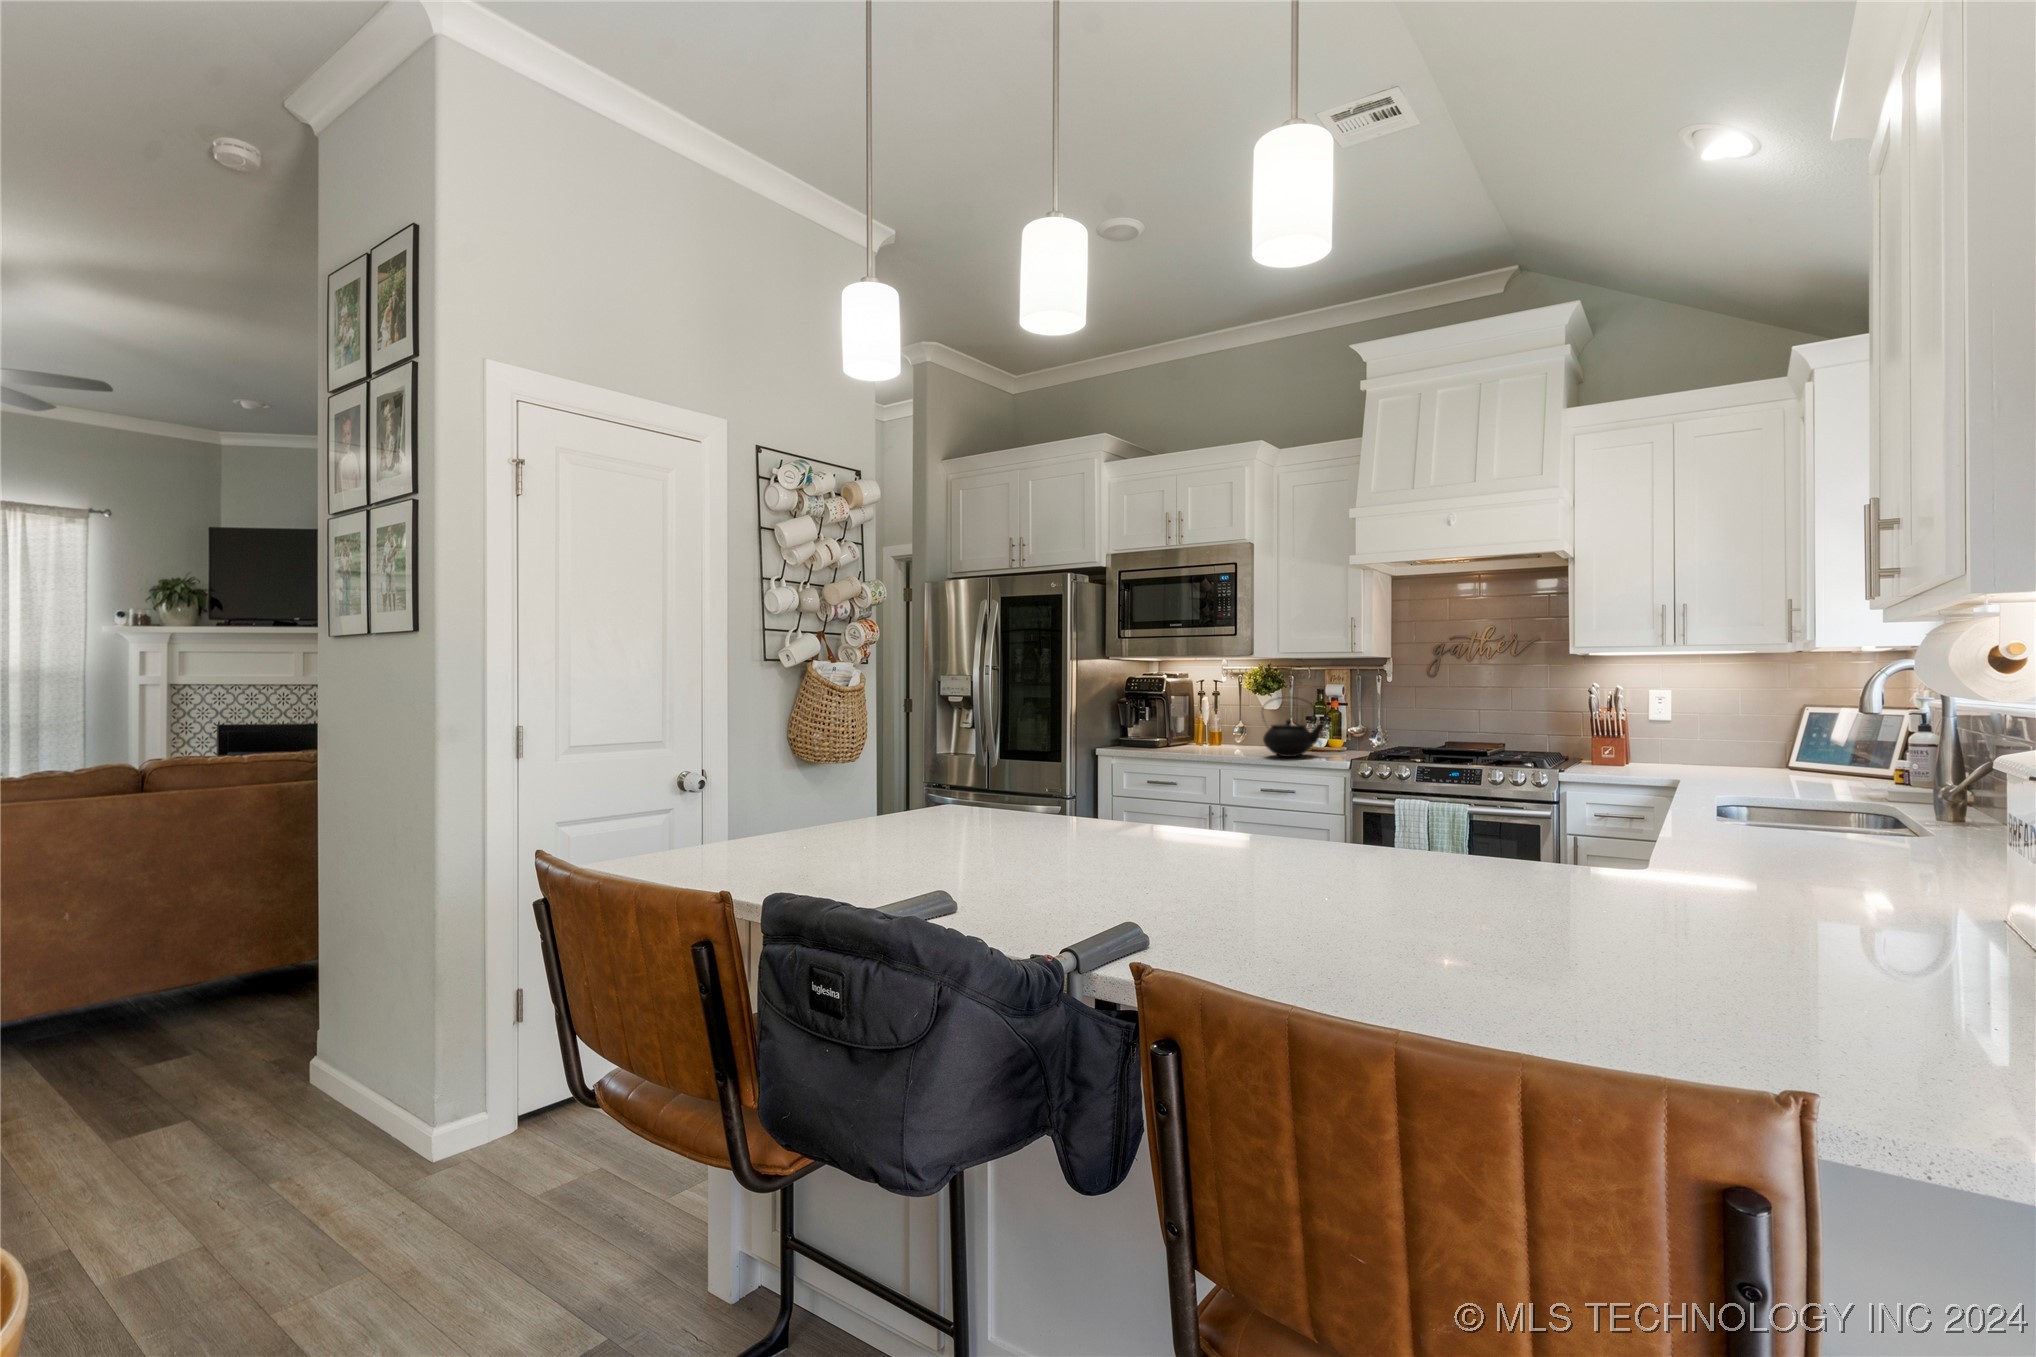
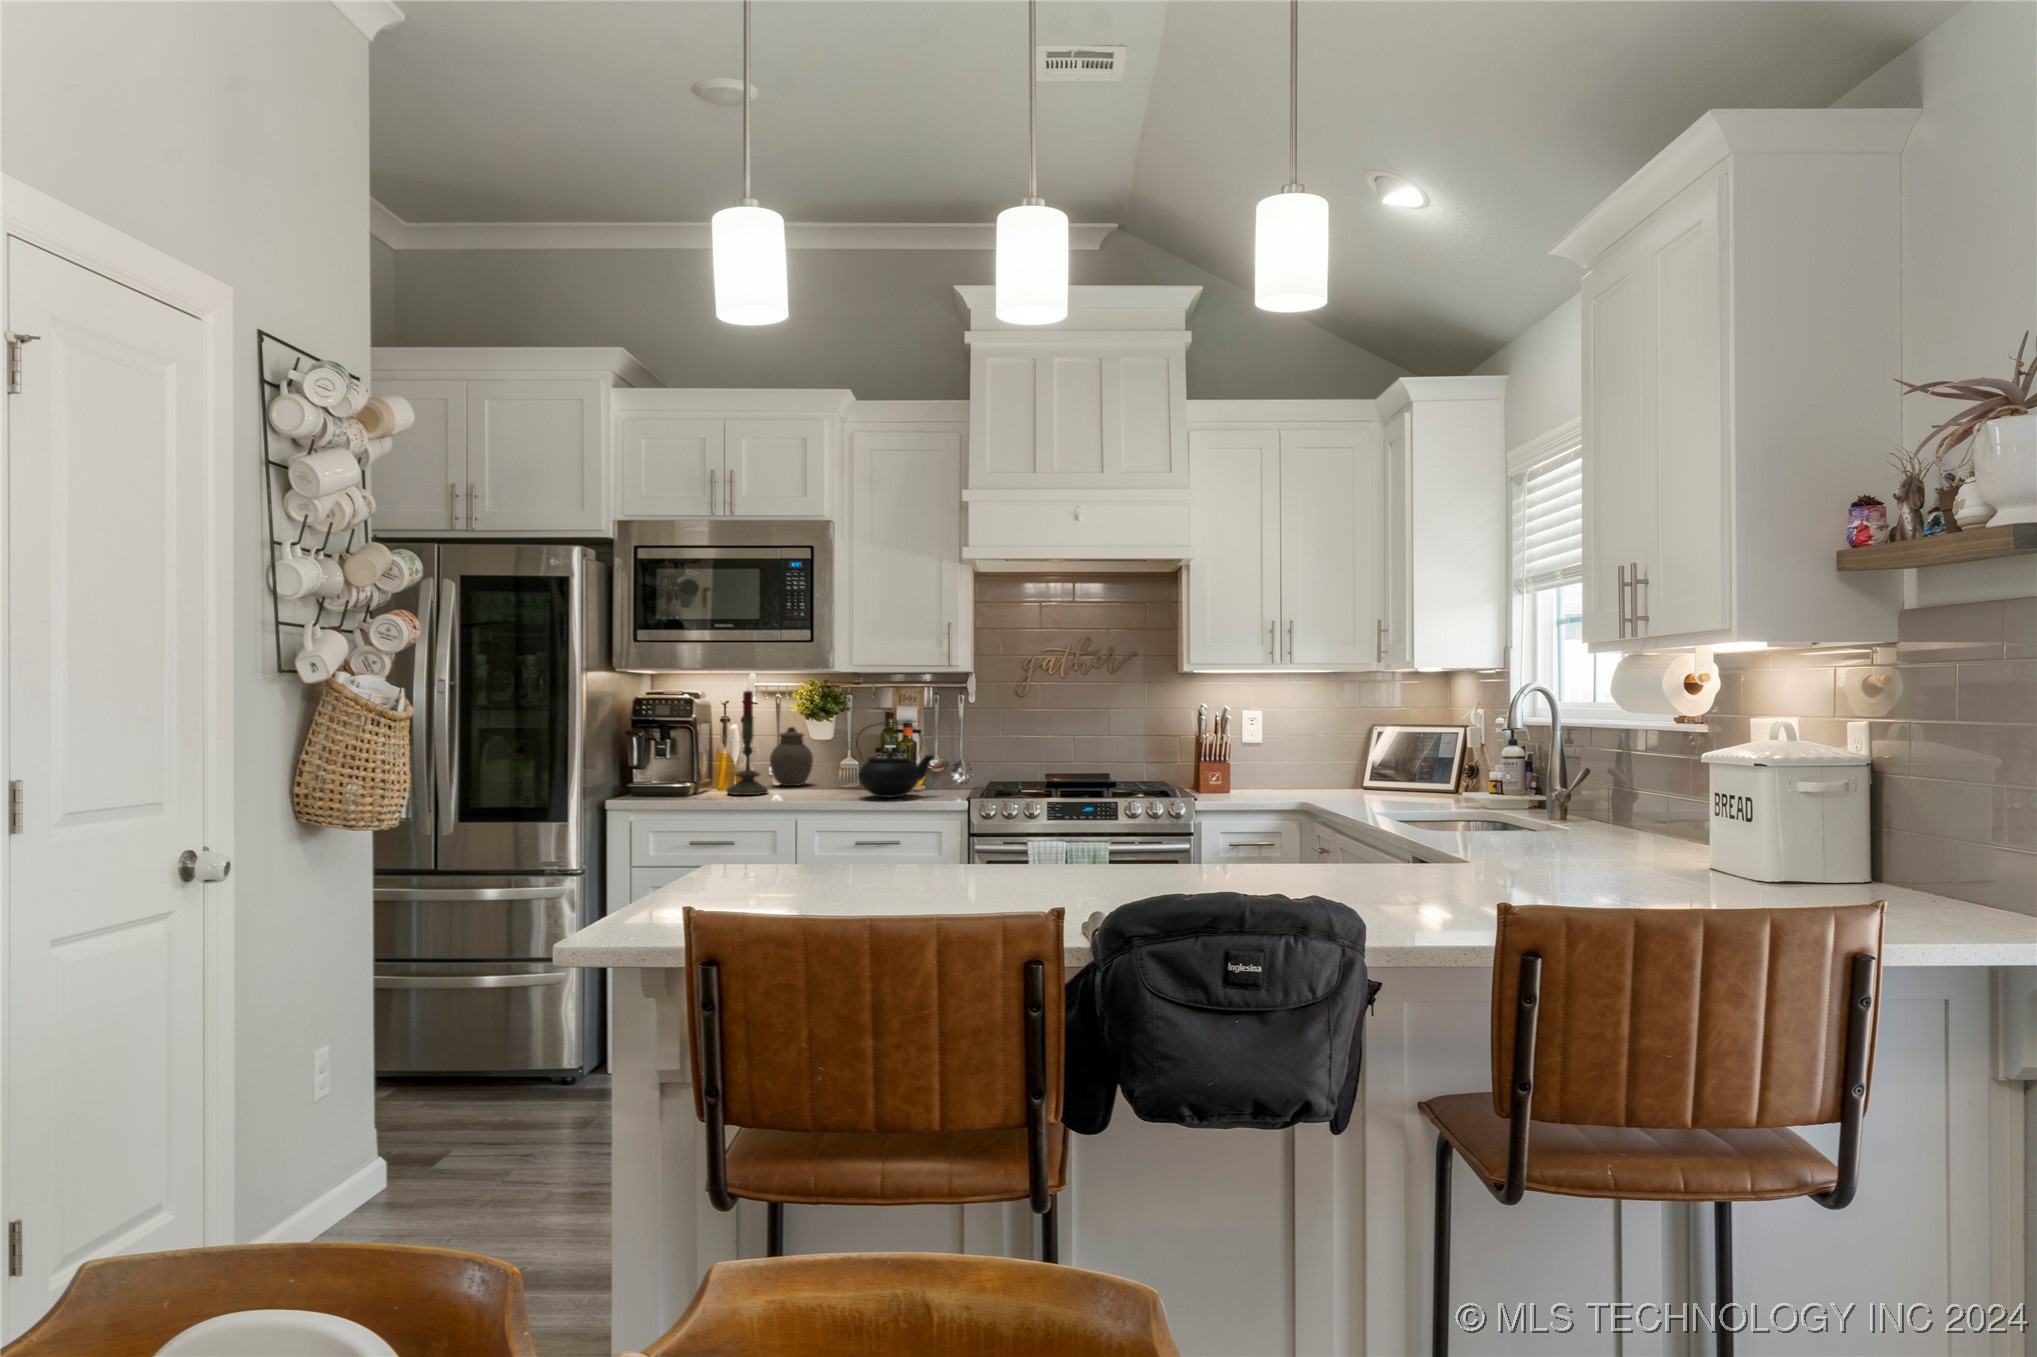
candle: none [1180,670,1212,751] -> present [727,691,768,795]
jar: none [1223,700,1256,745] -> present [770,727,813,786]

